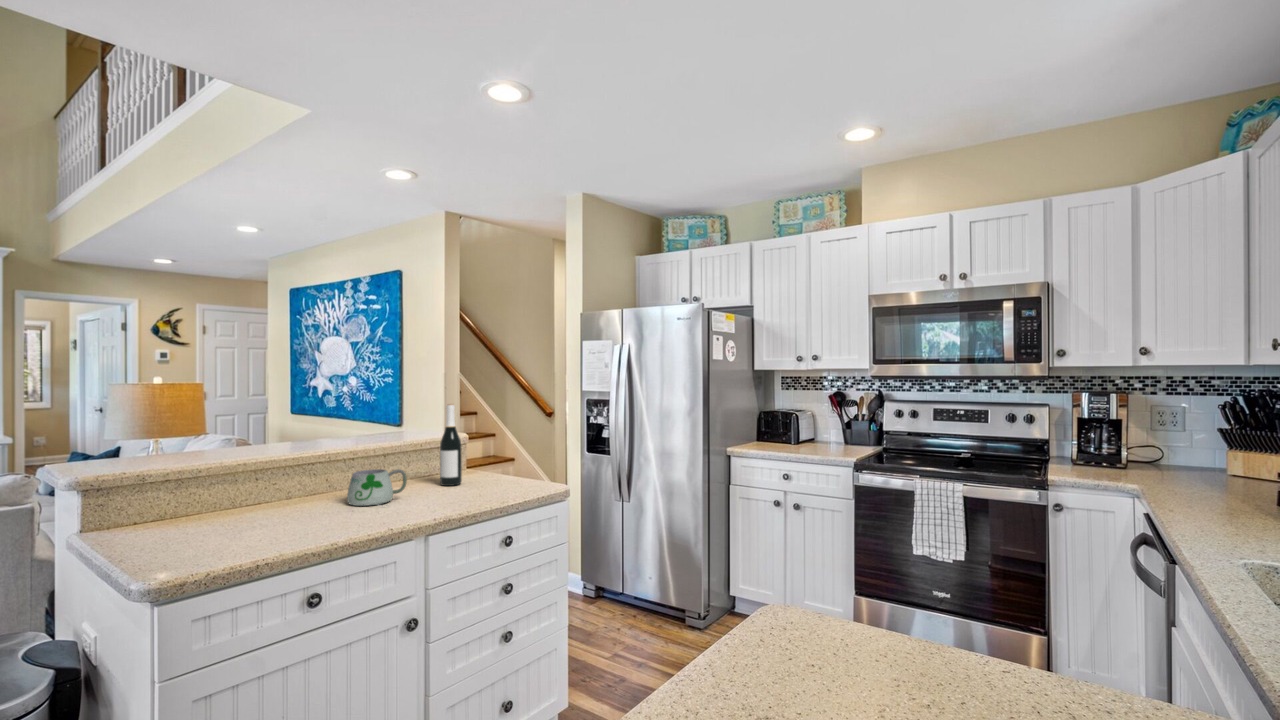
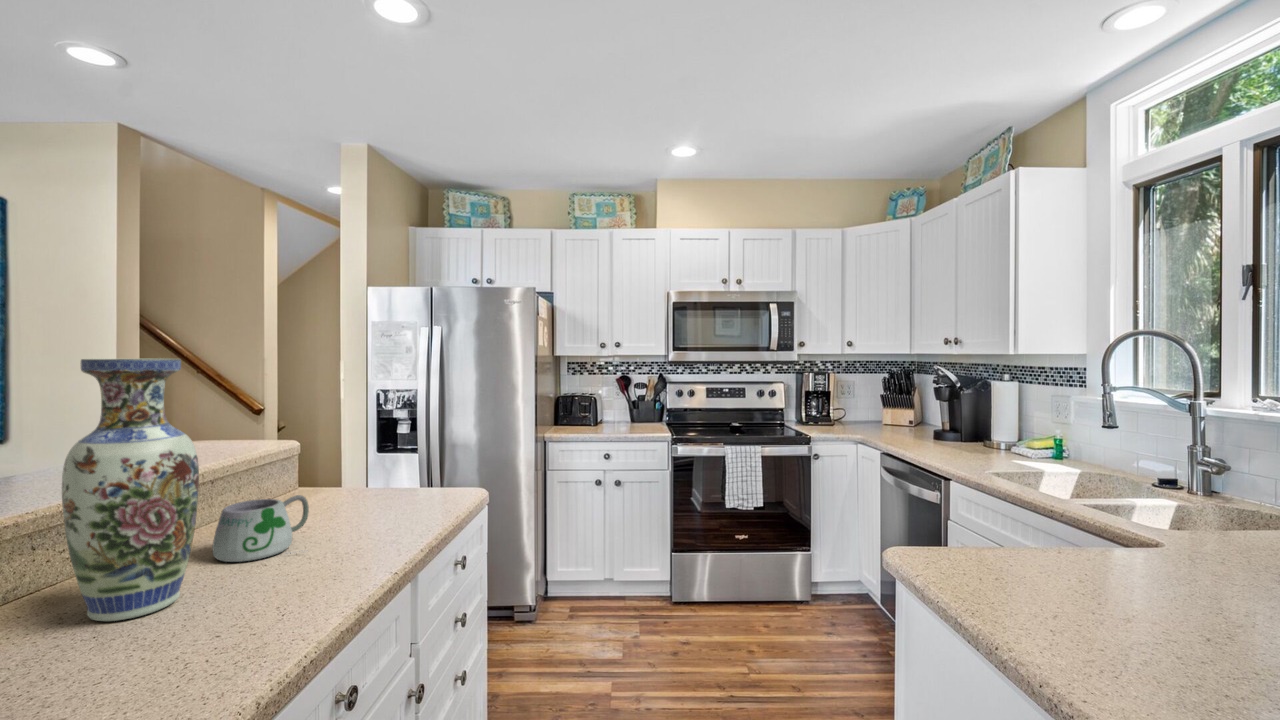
vase: none [249,379,314,521] -> present [62,358,199,621]
wine bottle: present [440,404,462,486] -> none [306,396,339,511]

